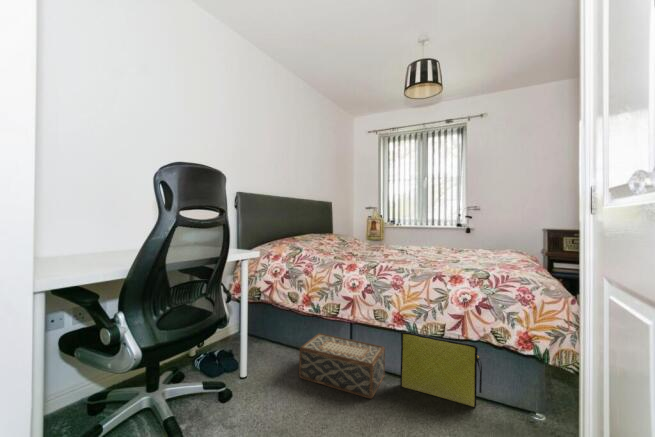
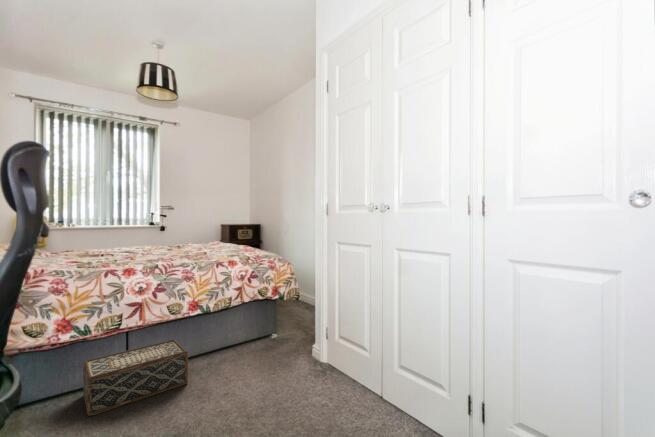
bag: present [400,332,482,407] -> none [194,306,255,365]

